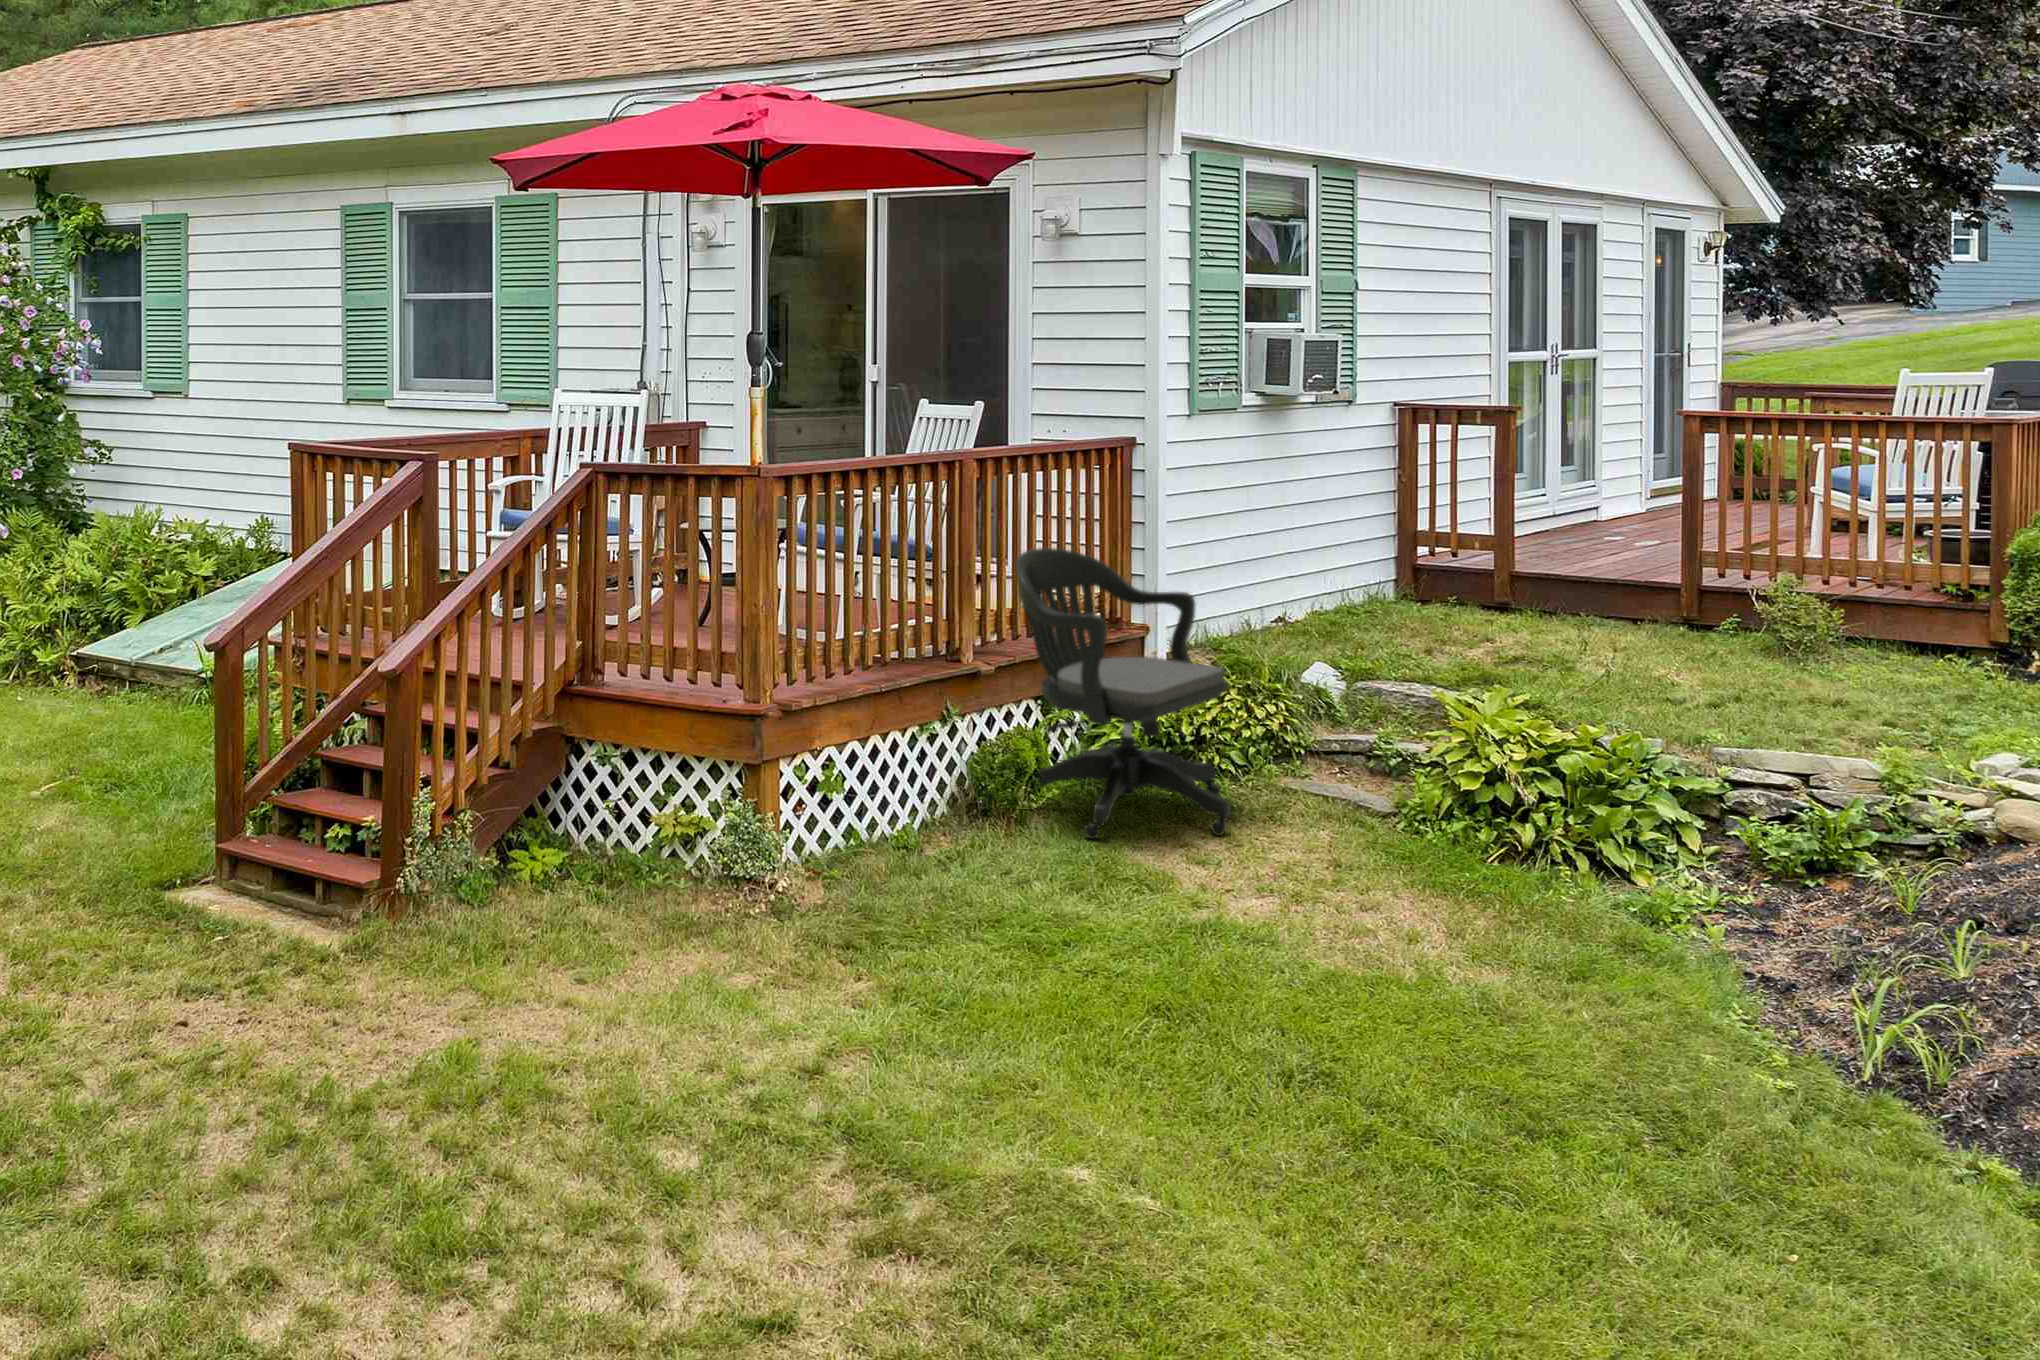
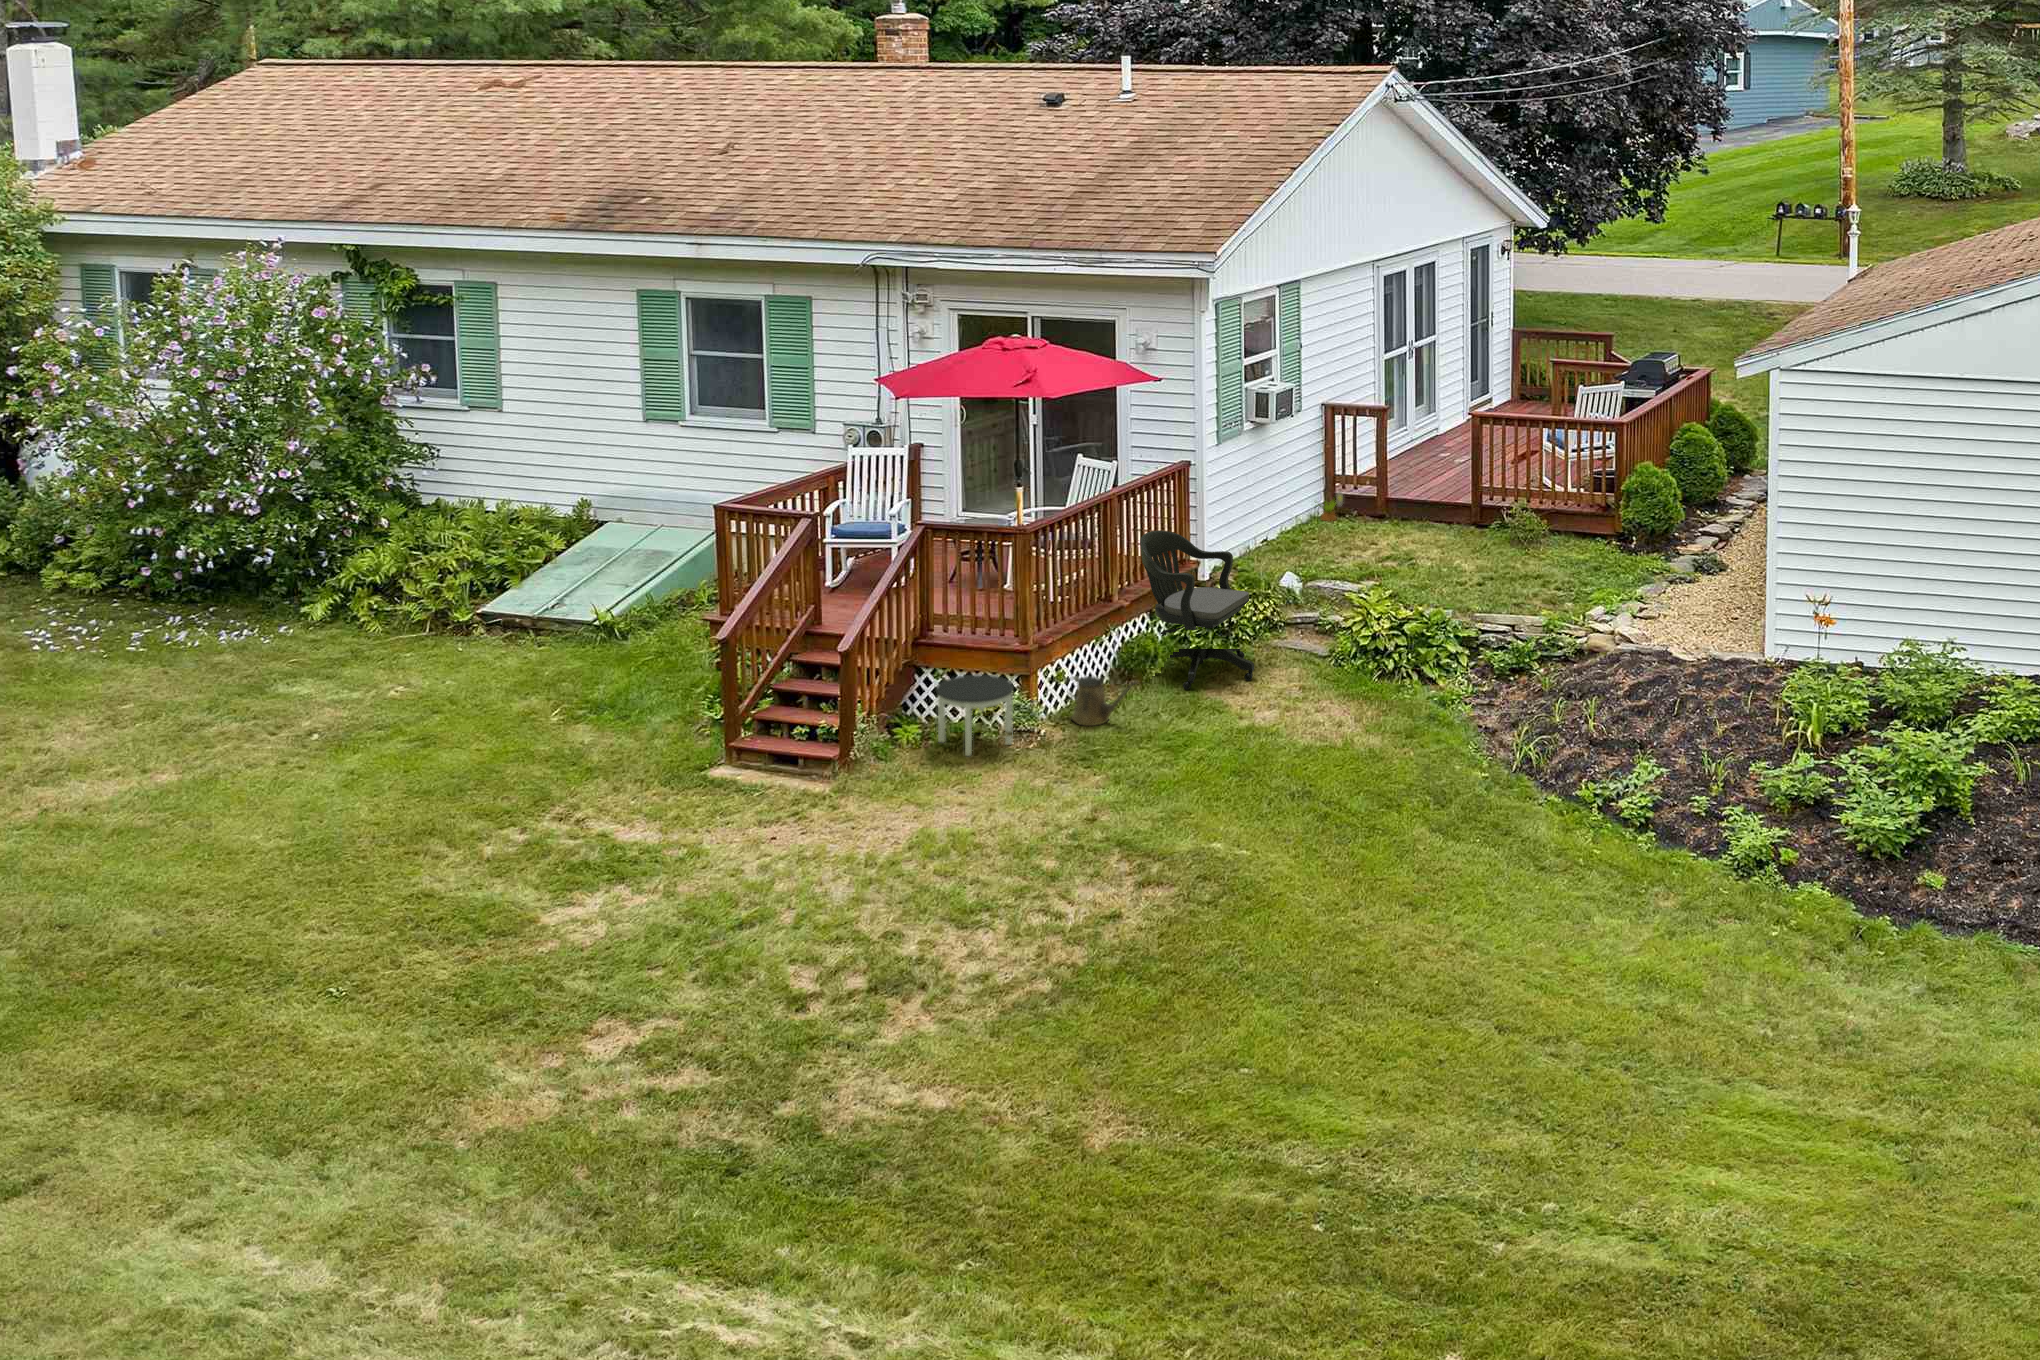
decorative plant: none [1379,557,1435,609] -> present [1317,492,1343,521]
round table: none [574,760,720,913] -> present [936,675,1014,756]
watering can: none [839,784,964,883] -> present [1066,676,1136,726]

